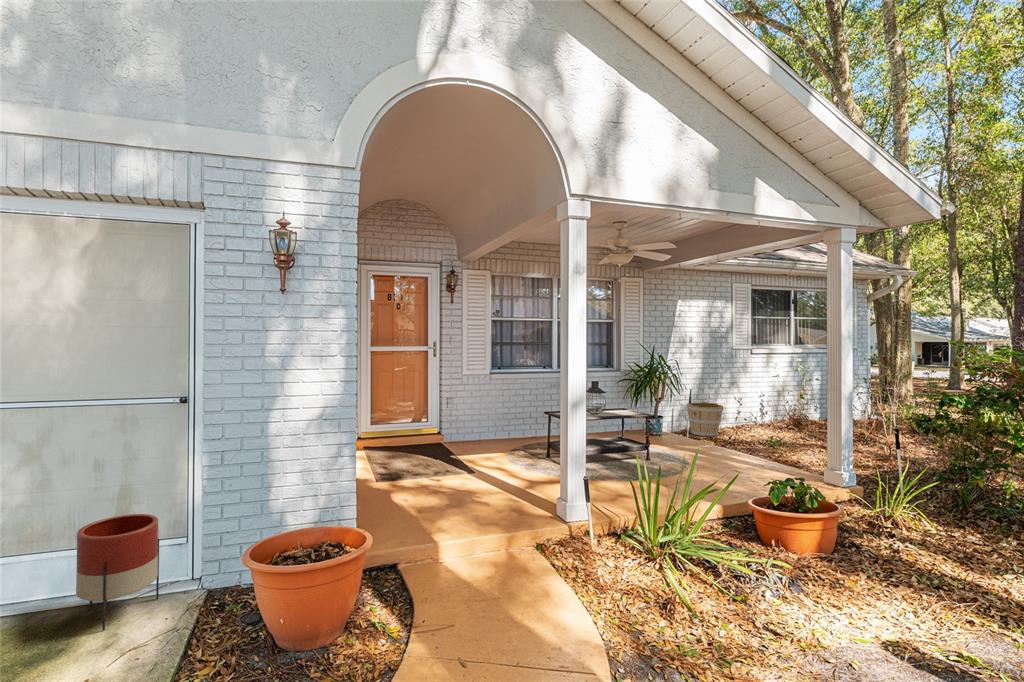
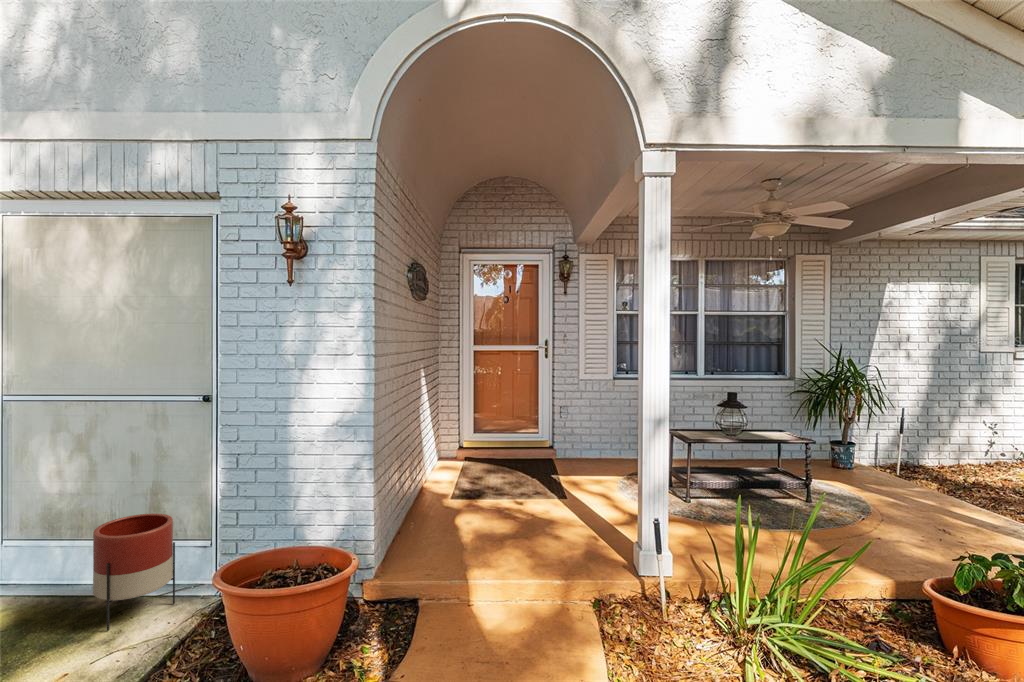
wooden bucket: present [686,402,724,436] -> none [897,426,960,476]

